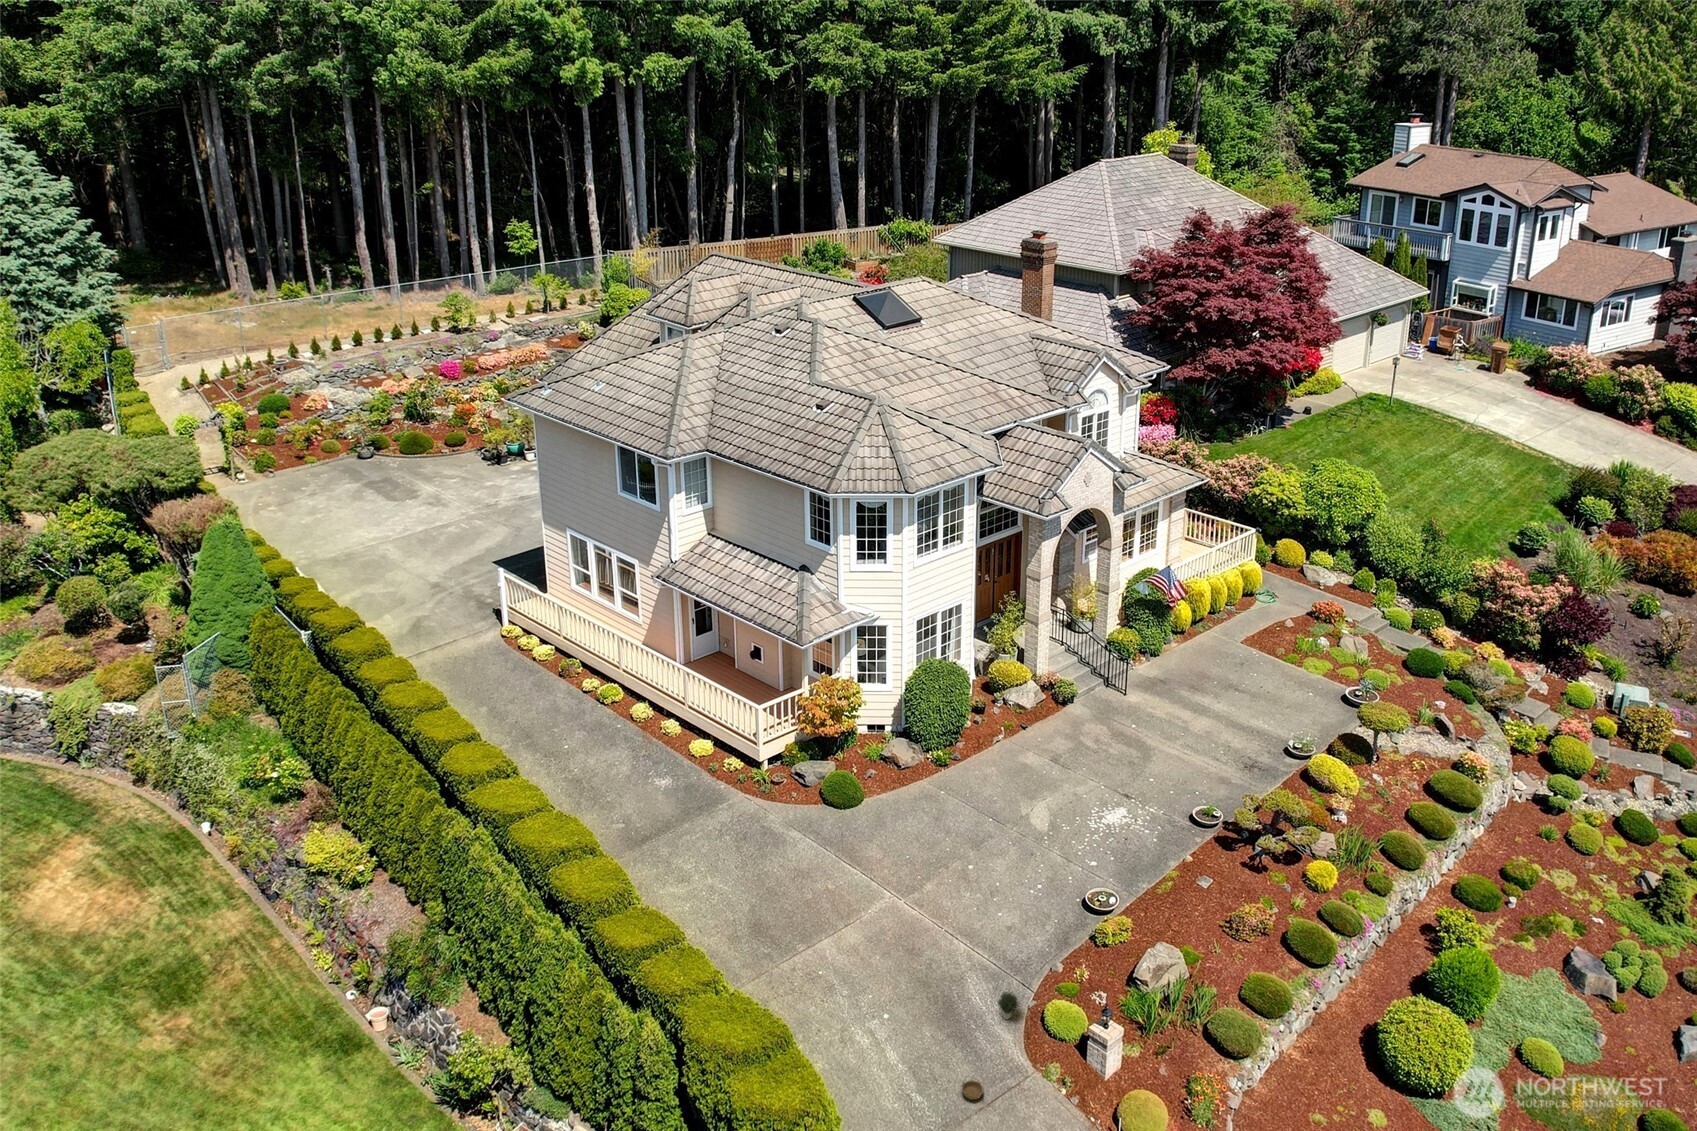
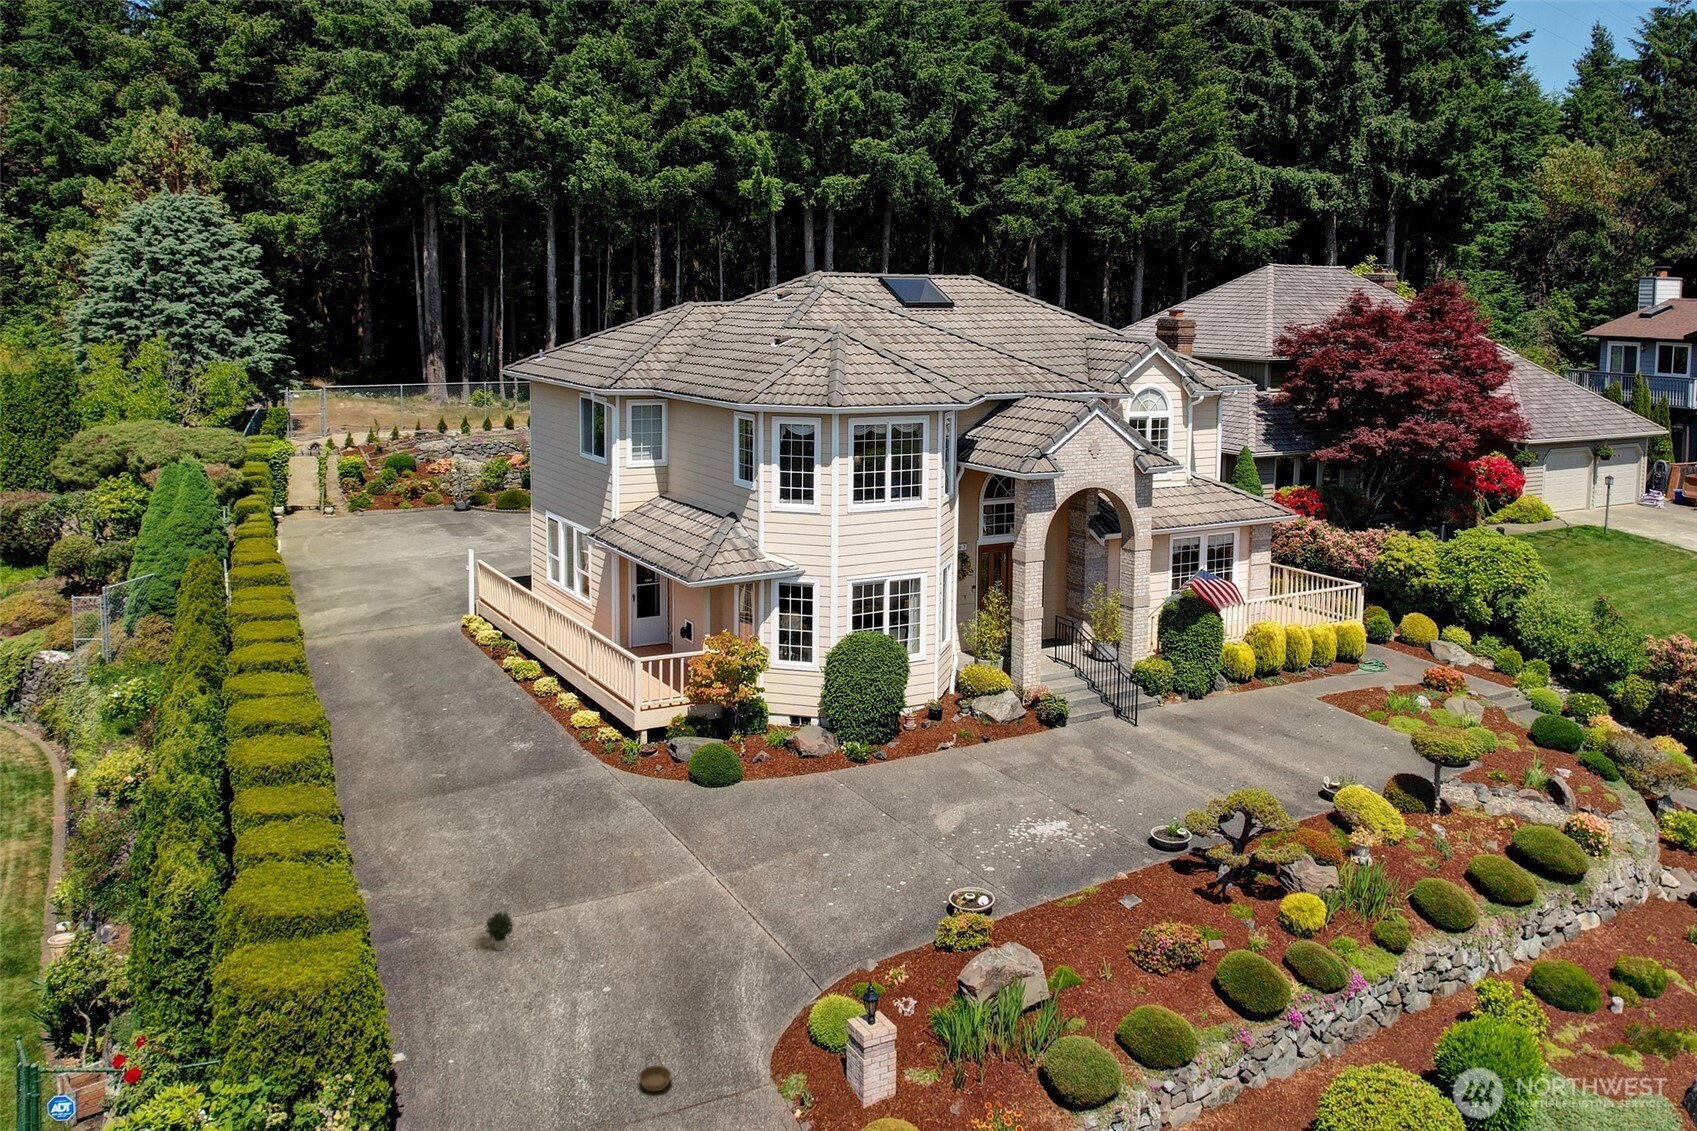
potted plant: present [998,992,1018,1019] -> present [486,912,513,951]

